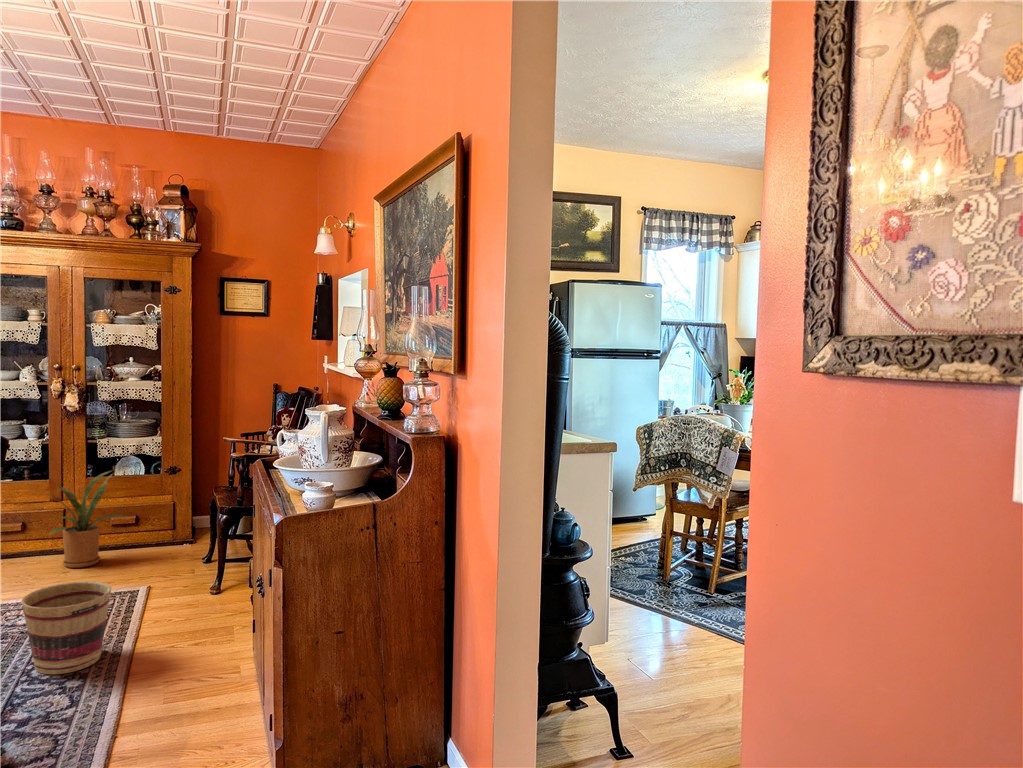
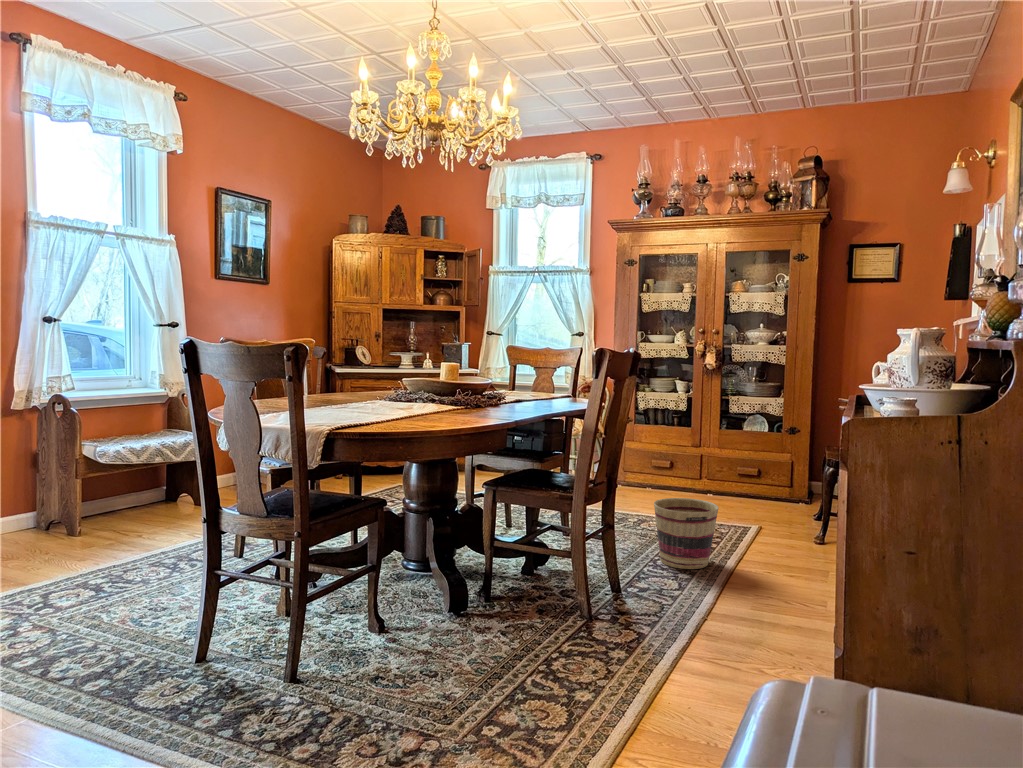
house plant: present [48,471,122,568] -> none [672,423,749,504]

